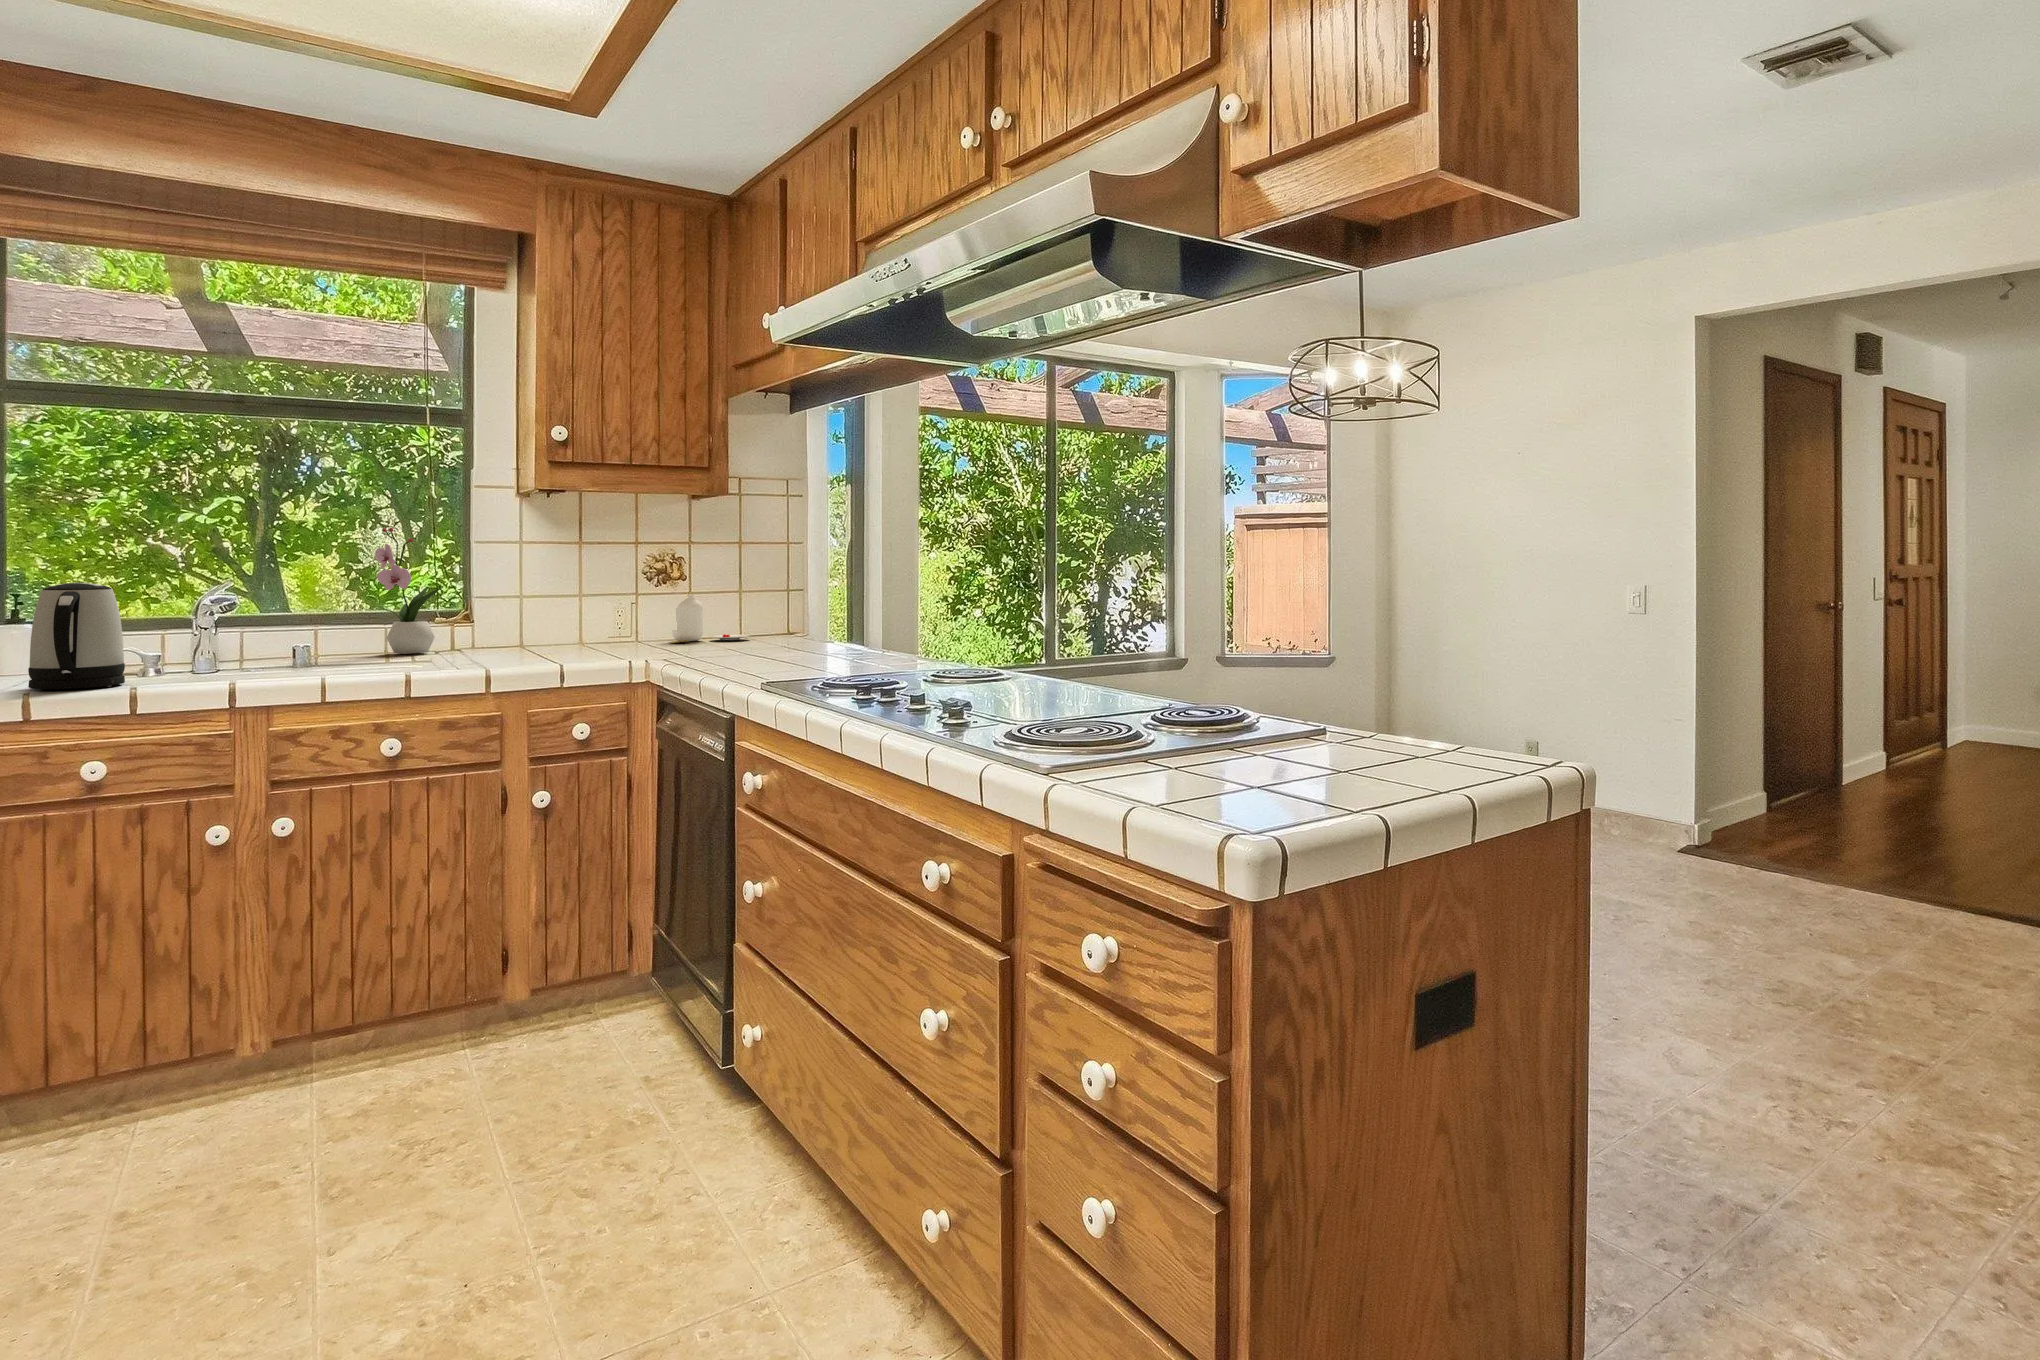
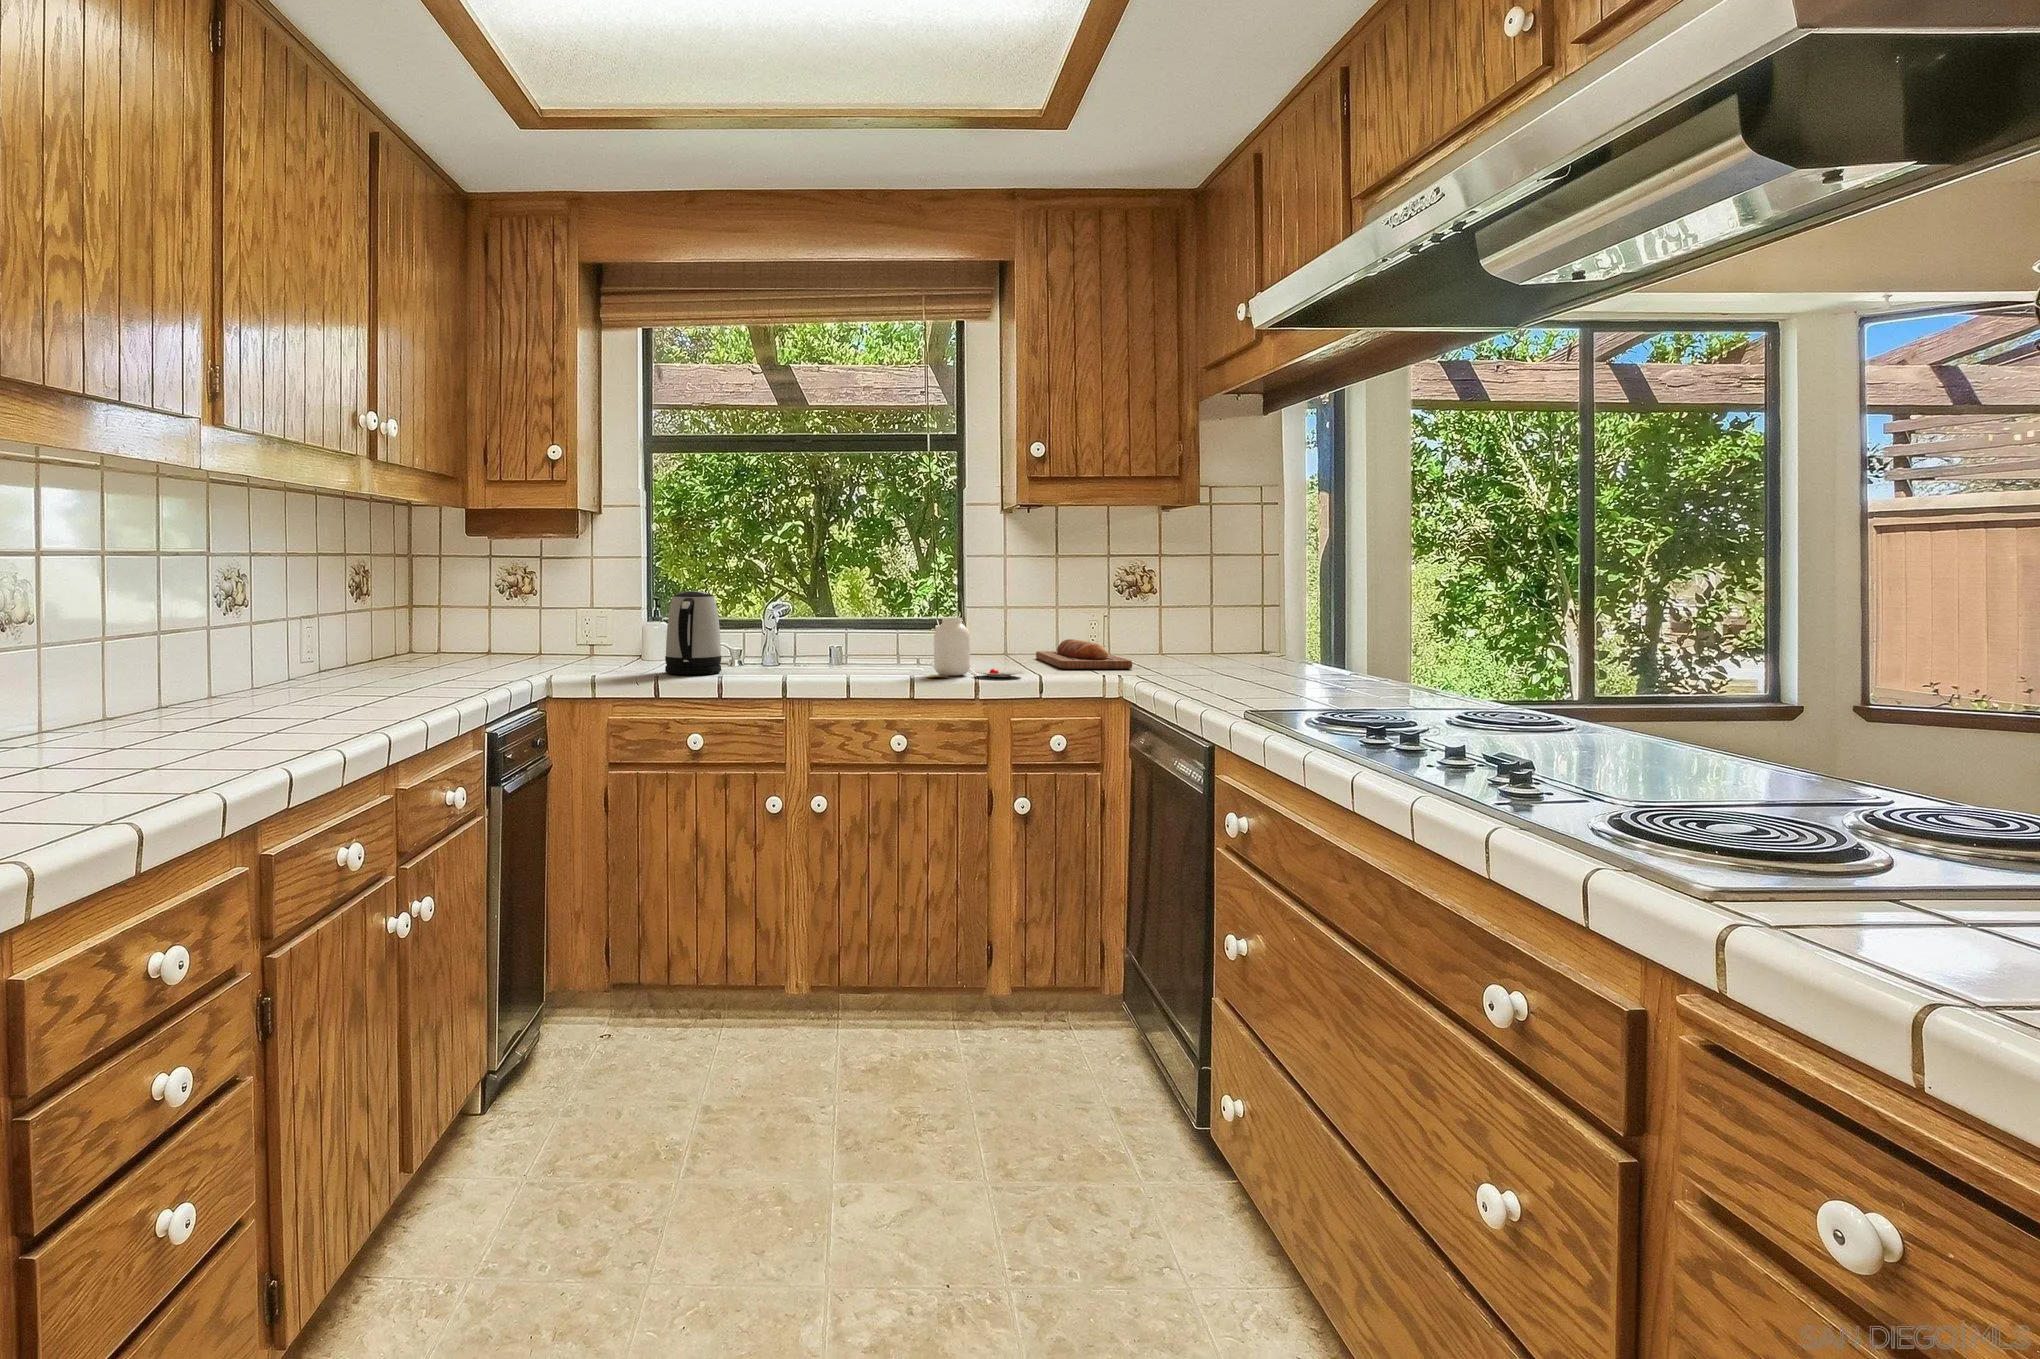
flower arrangement: present [375,528,441,654] -> none [889,545,939,656]
jar: present [671,594,750,643] -> present [928,617,1023,677]
bread loaf: none [560,628,665,657] -> present [1036,639,1132,669]

